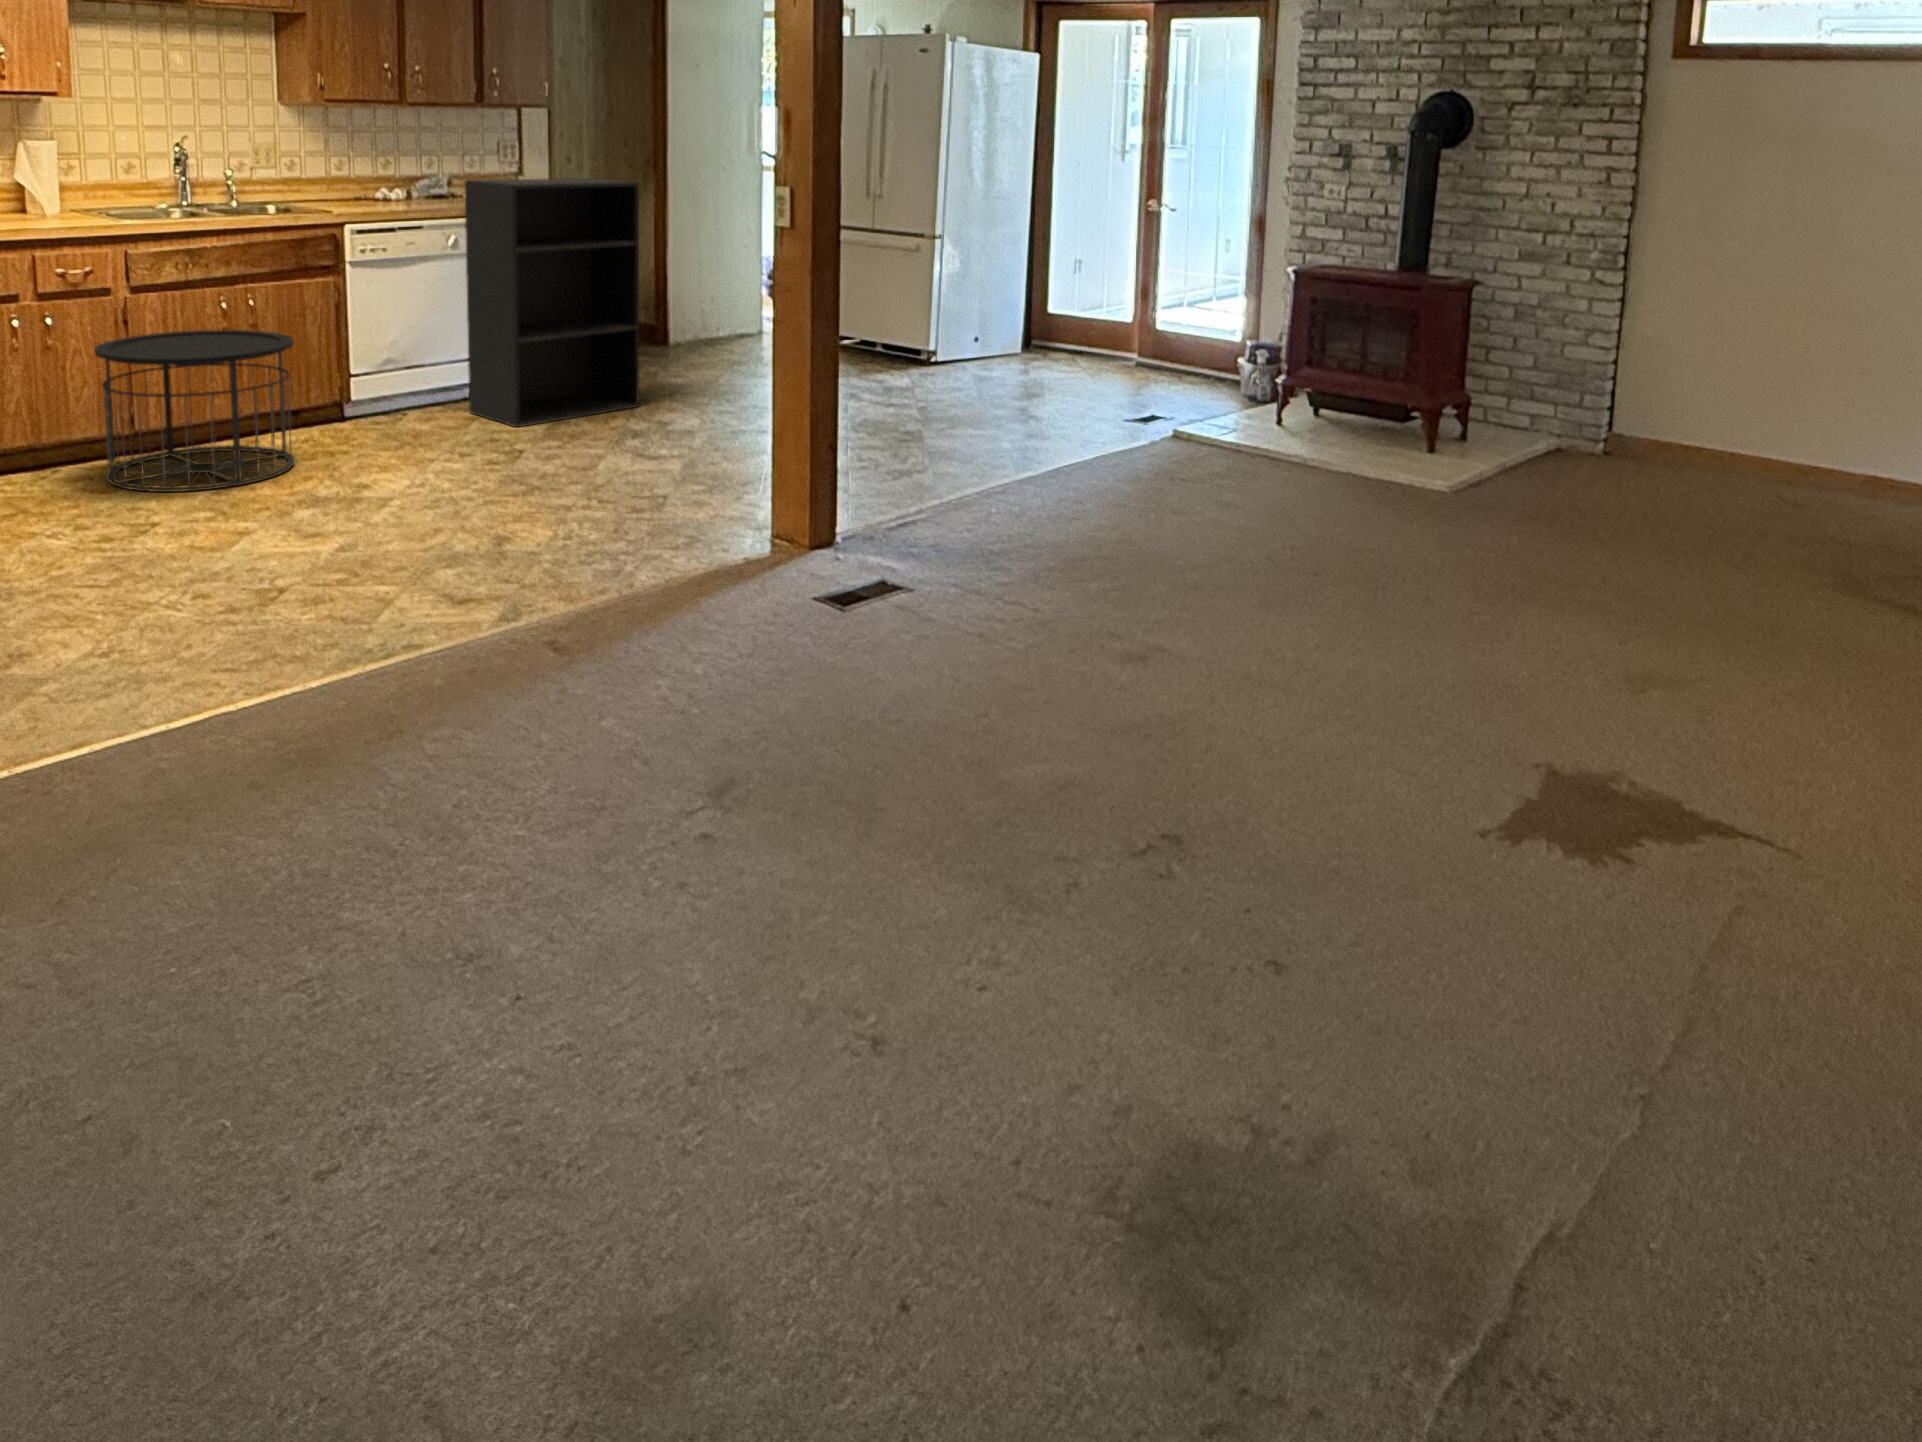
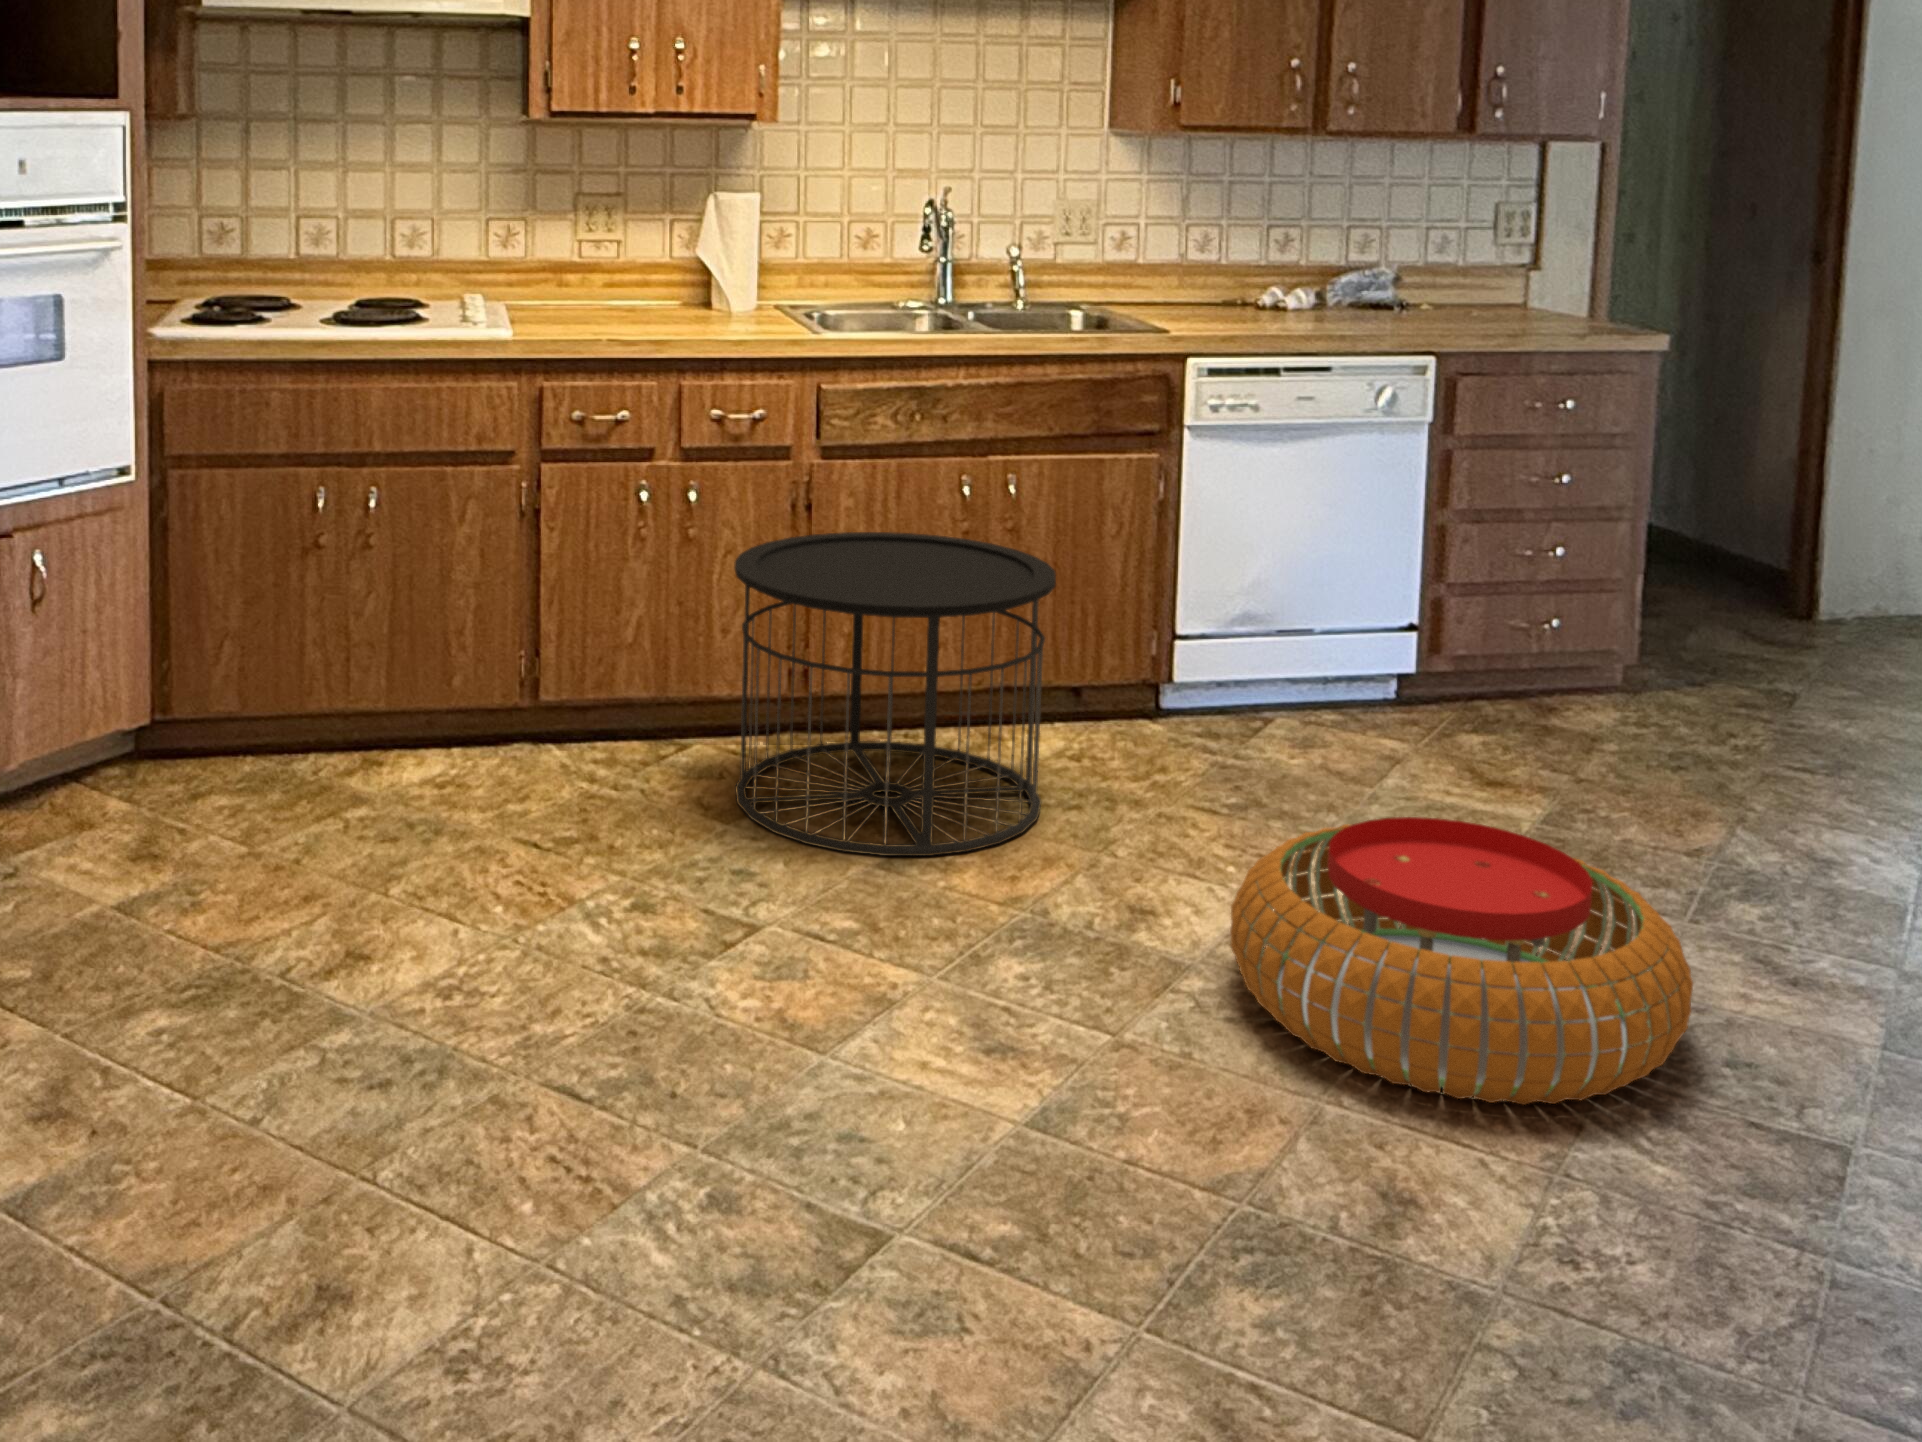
bookshelf: present [465,178,639,427] -> none [1389,277,1800,803]
pouf: none [411,414,607,512] -> present [1230,817,1693,1105]

